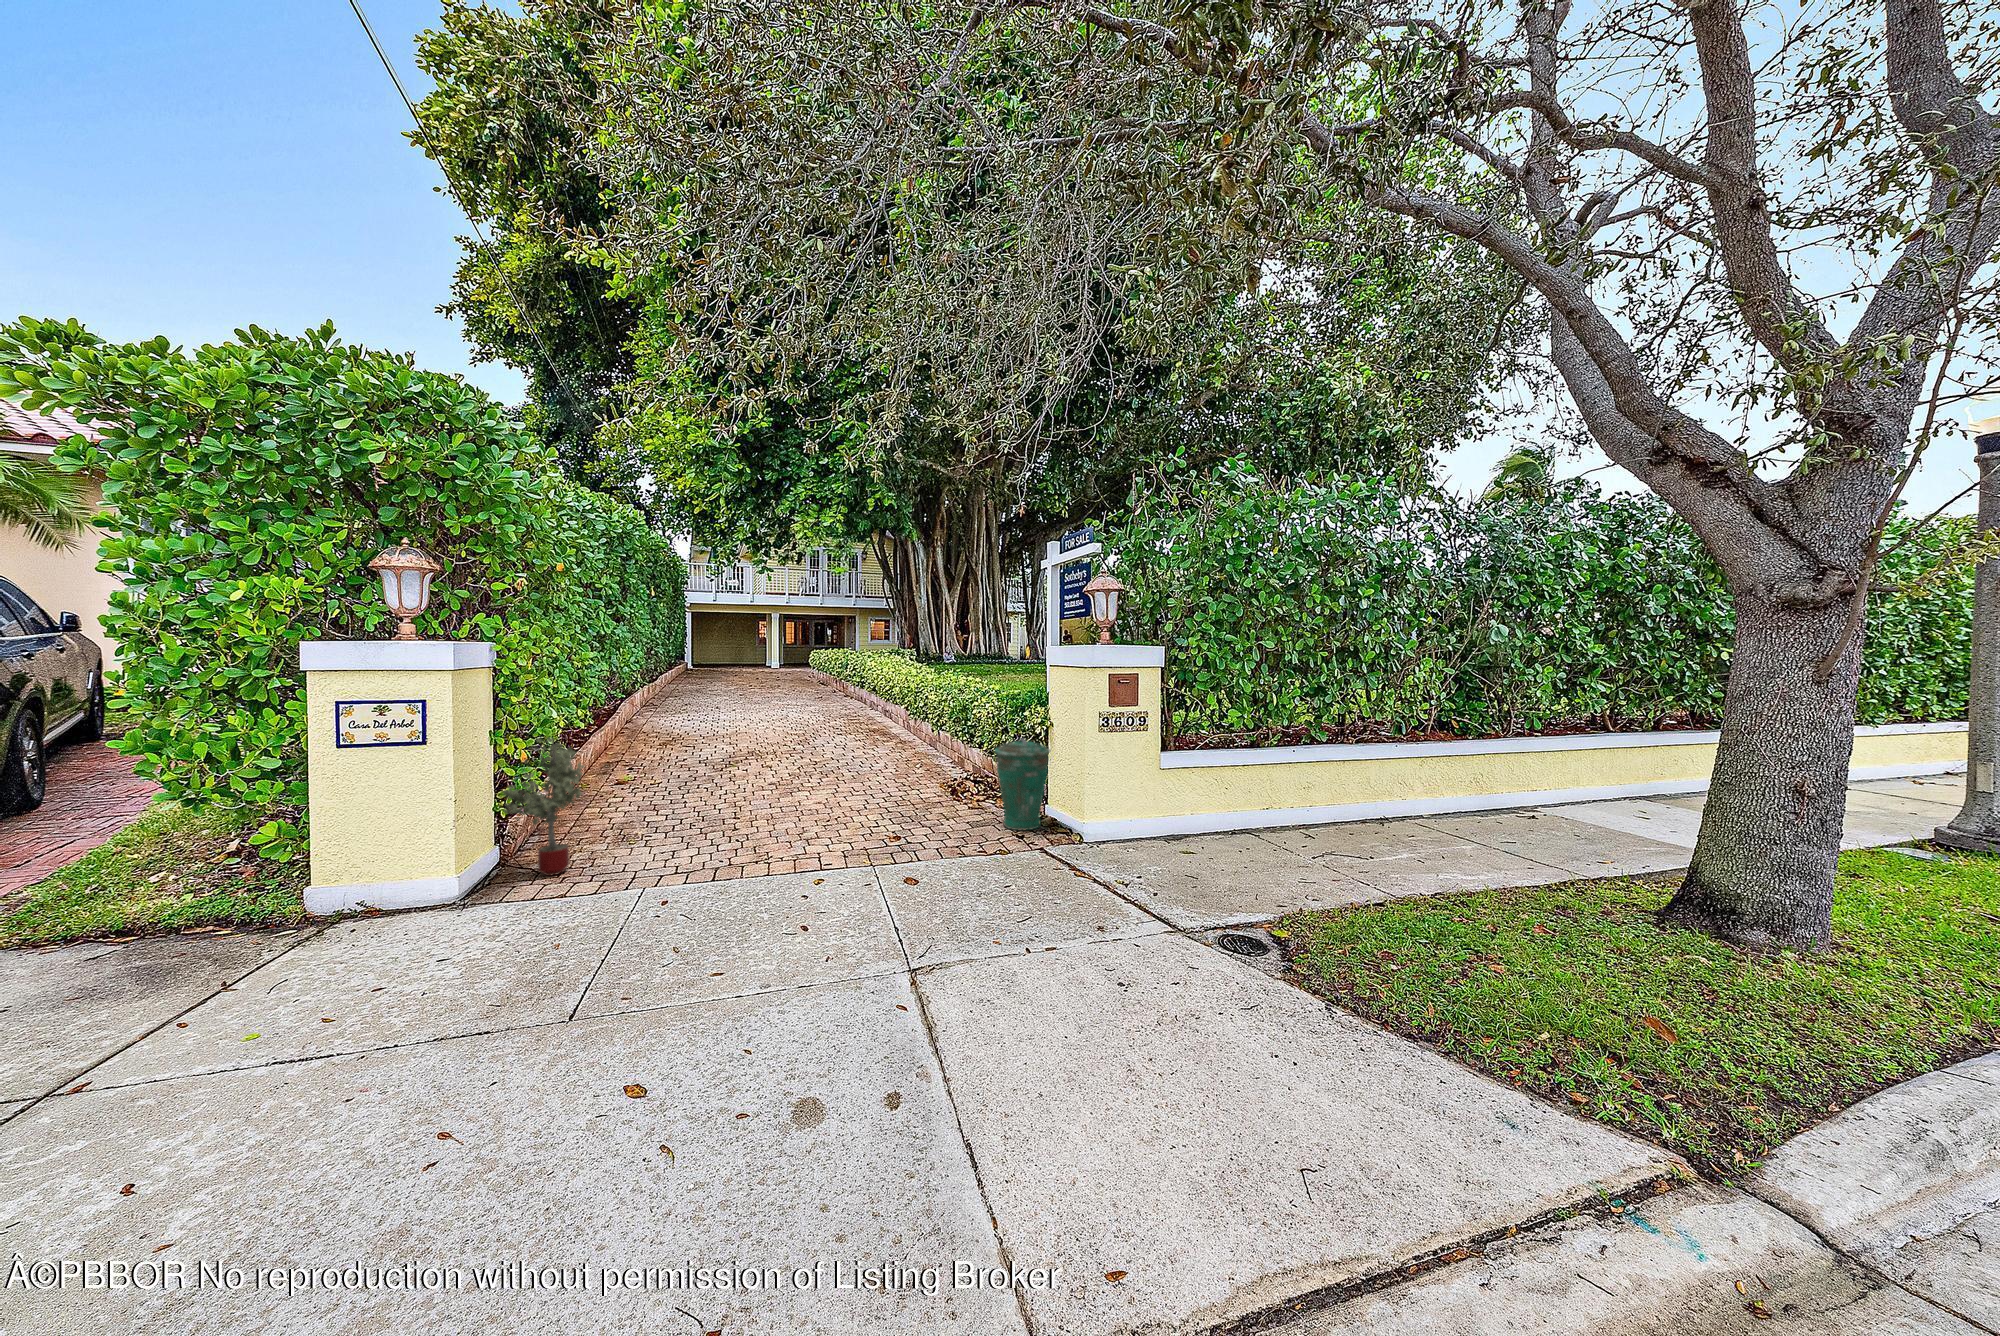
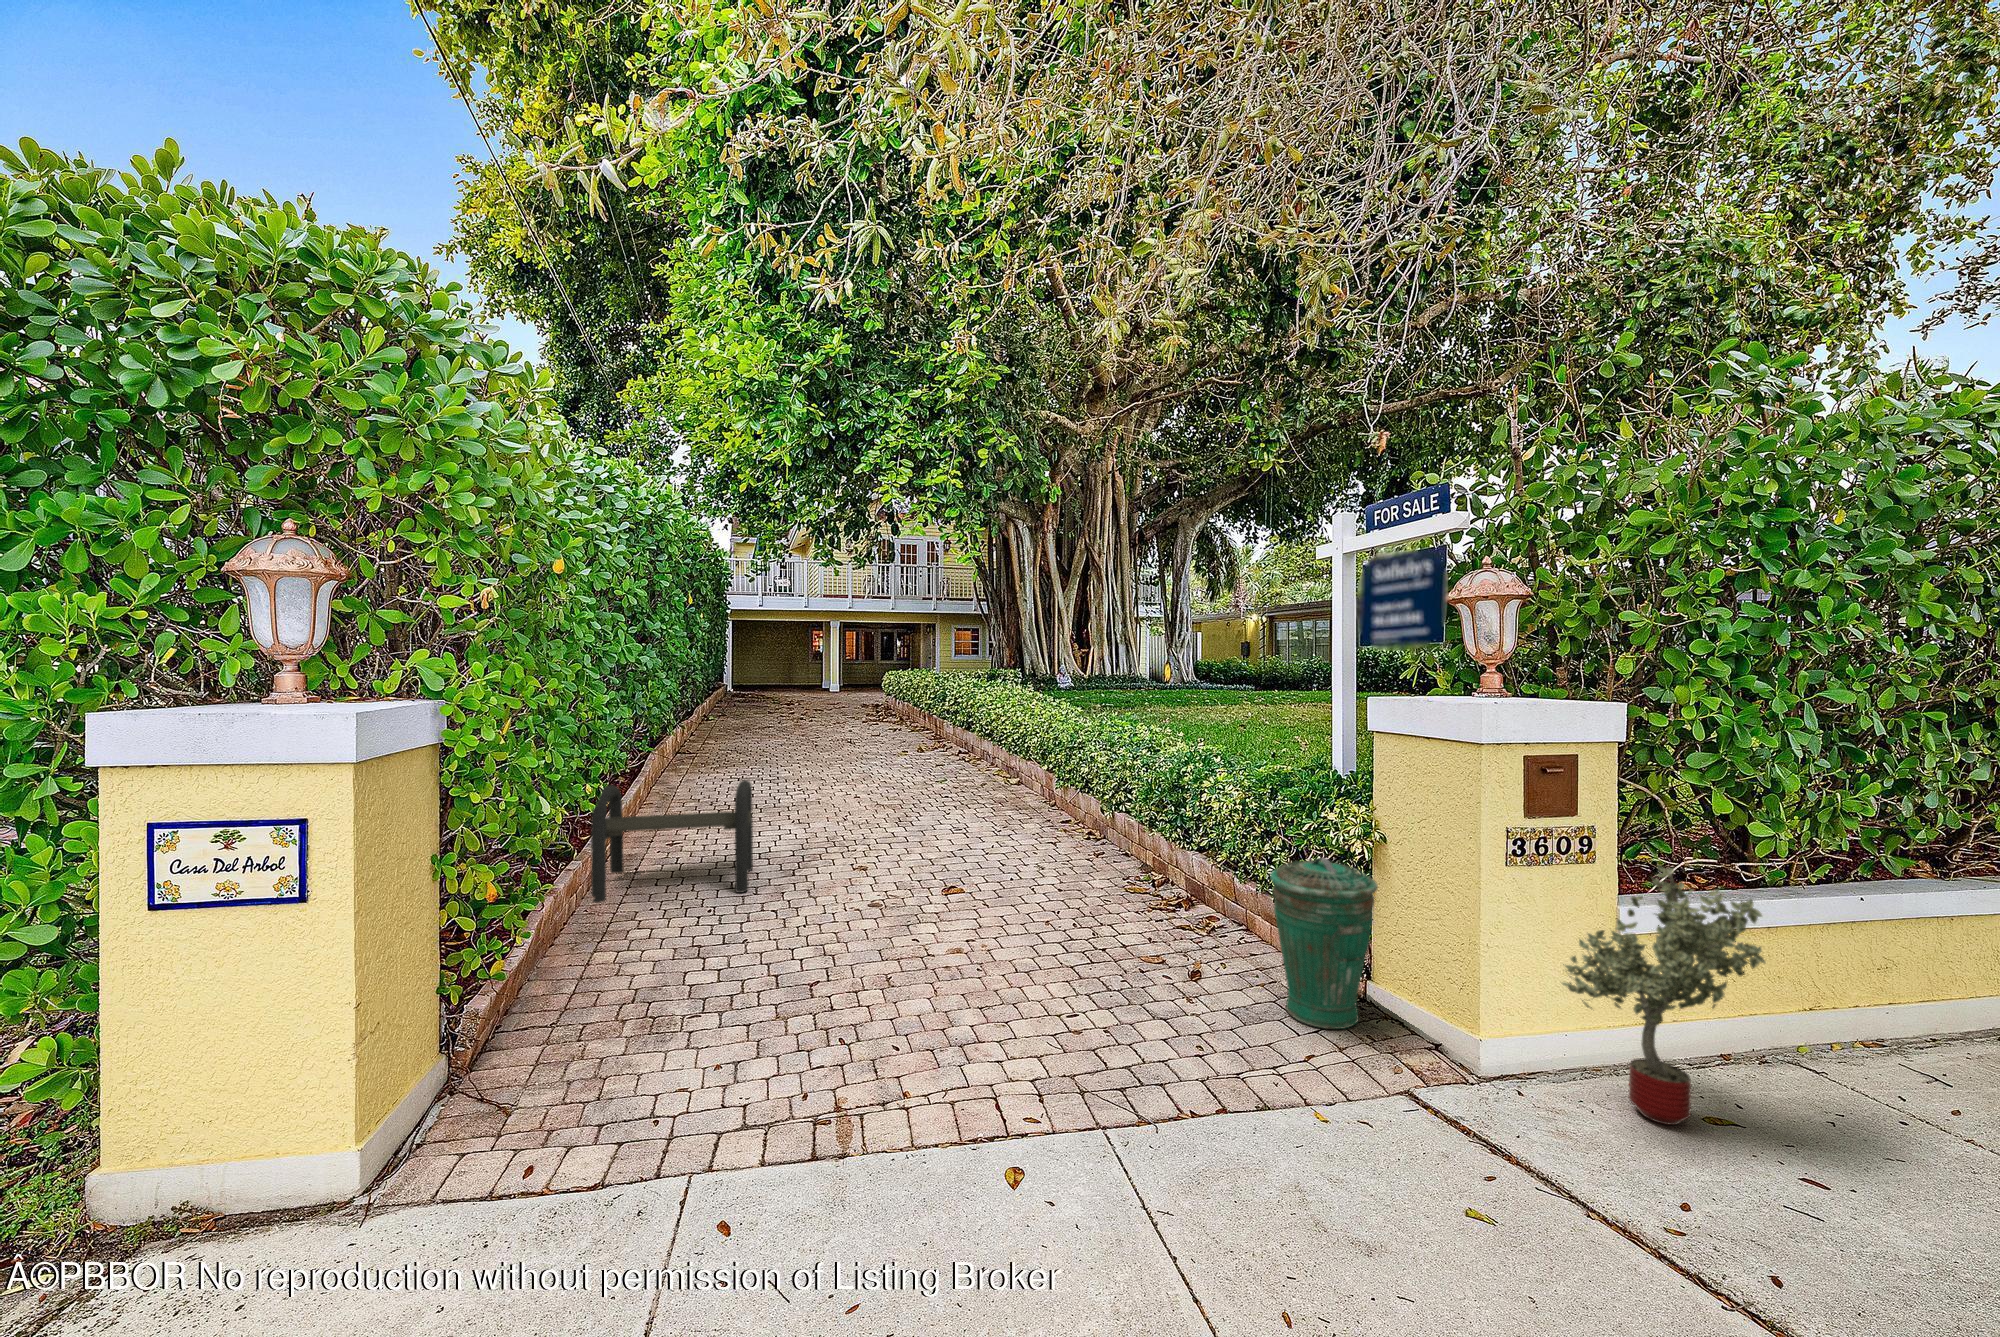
bench: none [582,713,697,792] -> present [591,780,753,903]
potted tree: present [503,738,585,876] -> present [1562,865,1766,1125]

